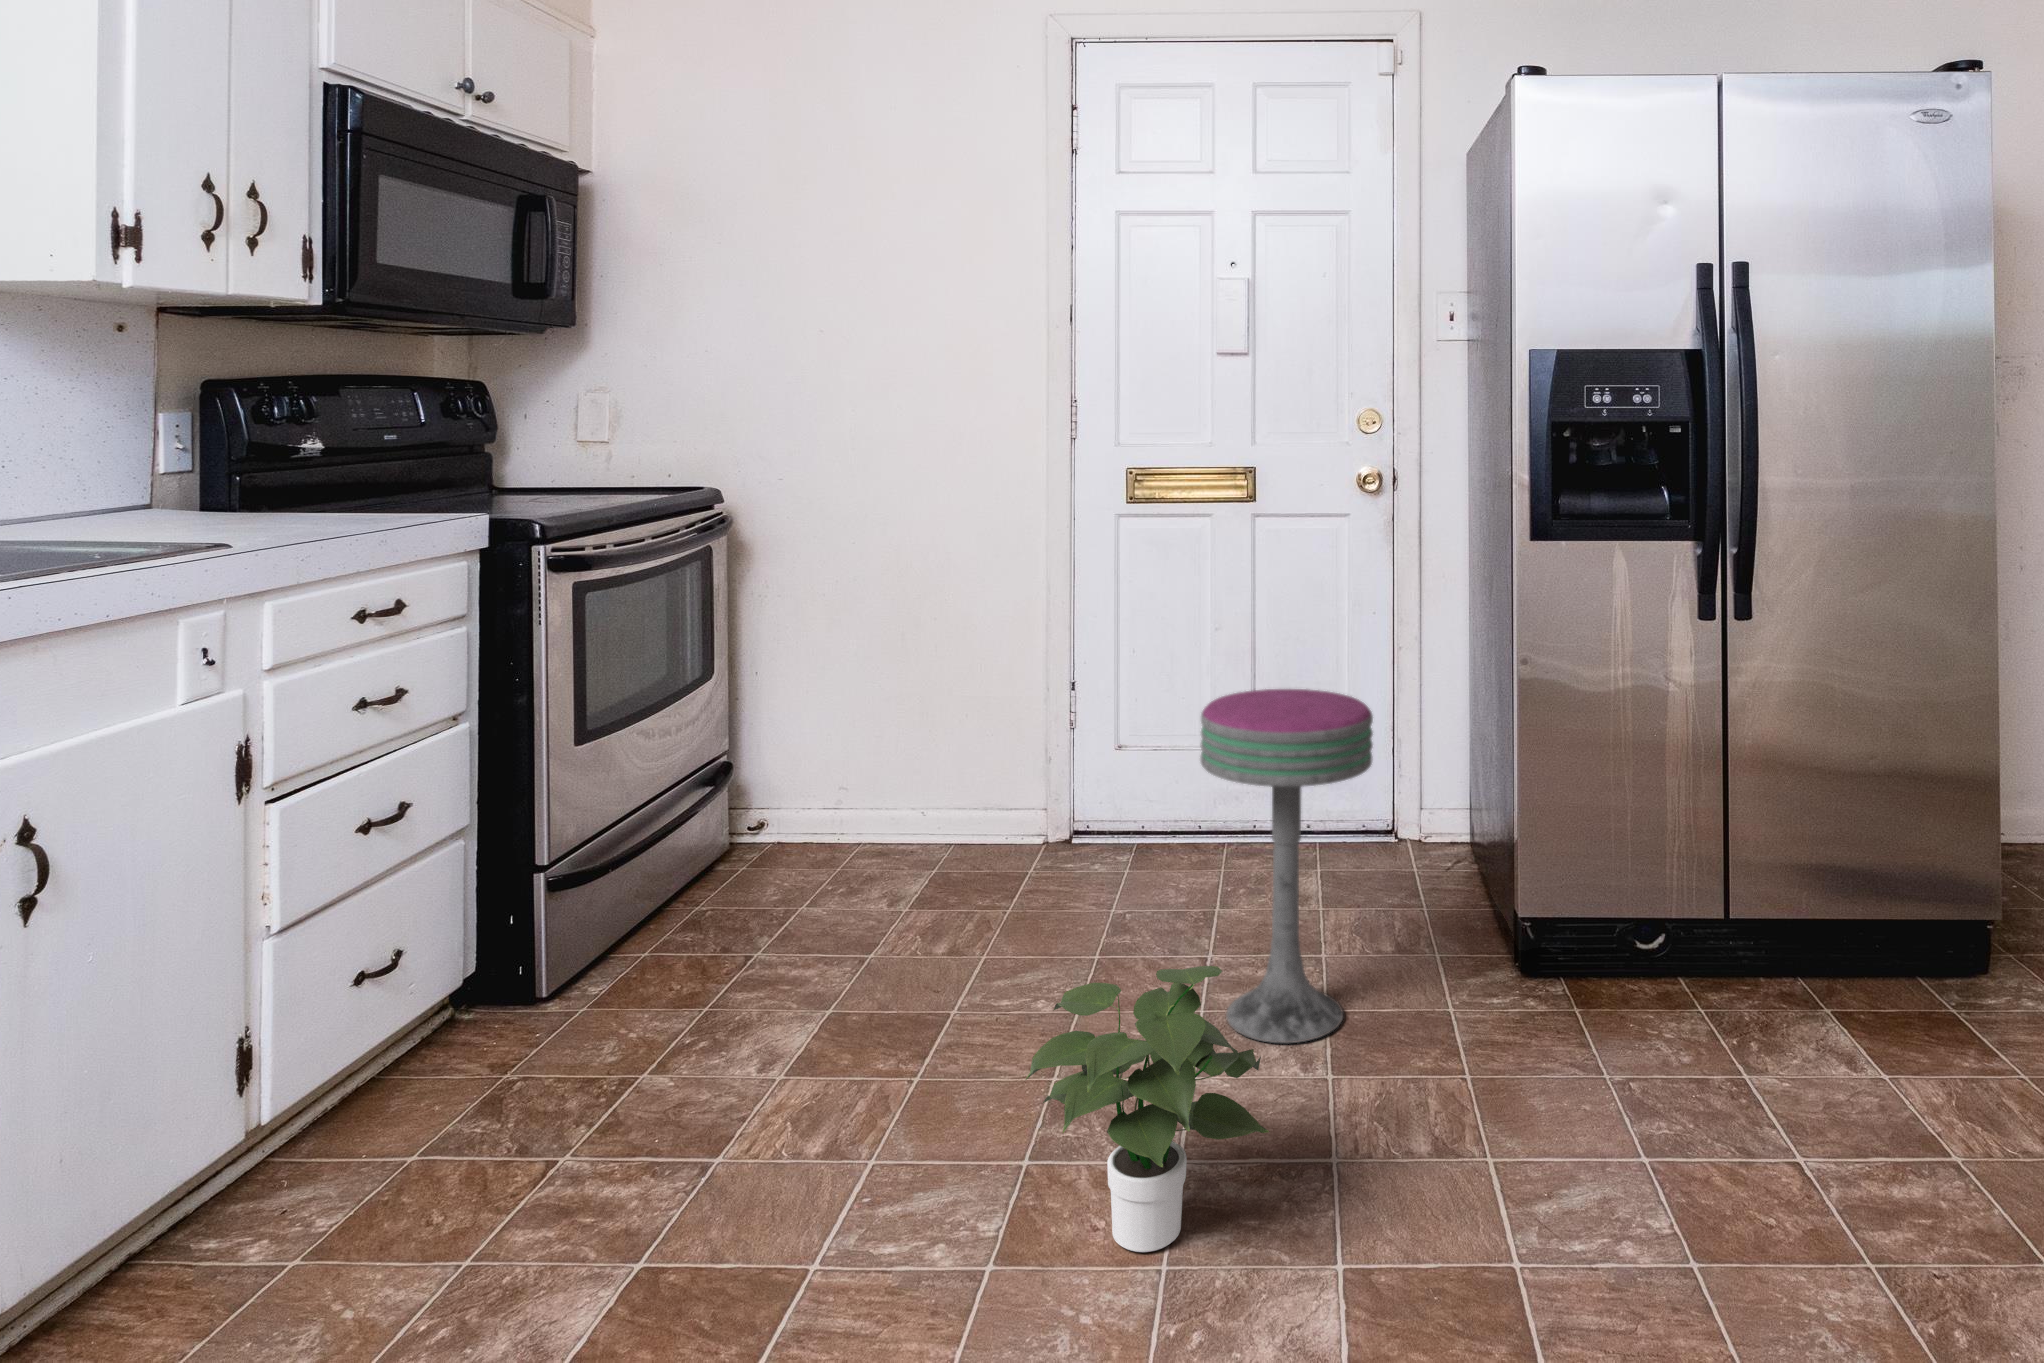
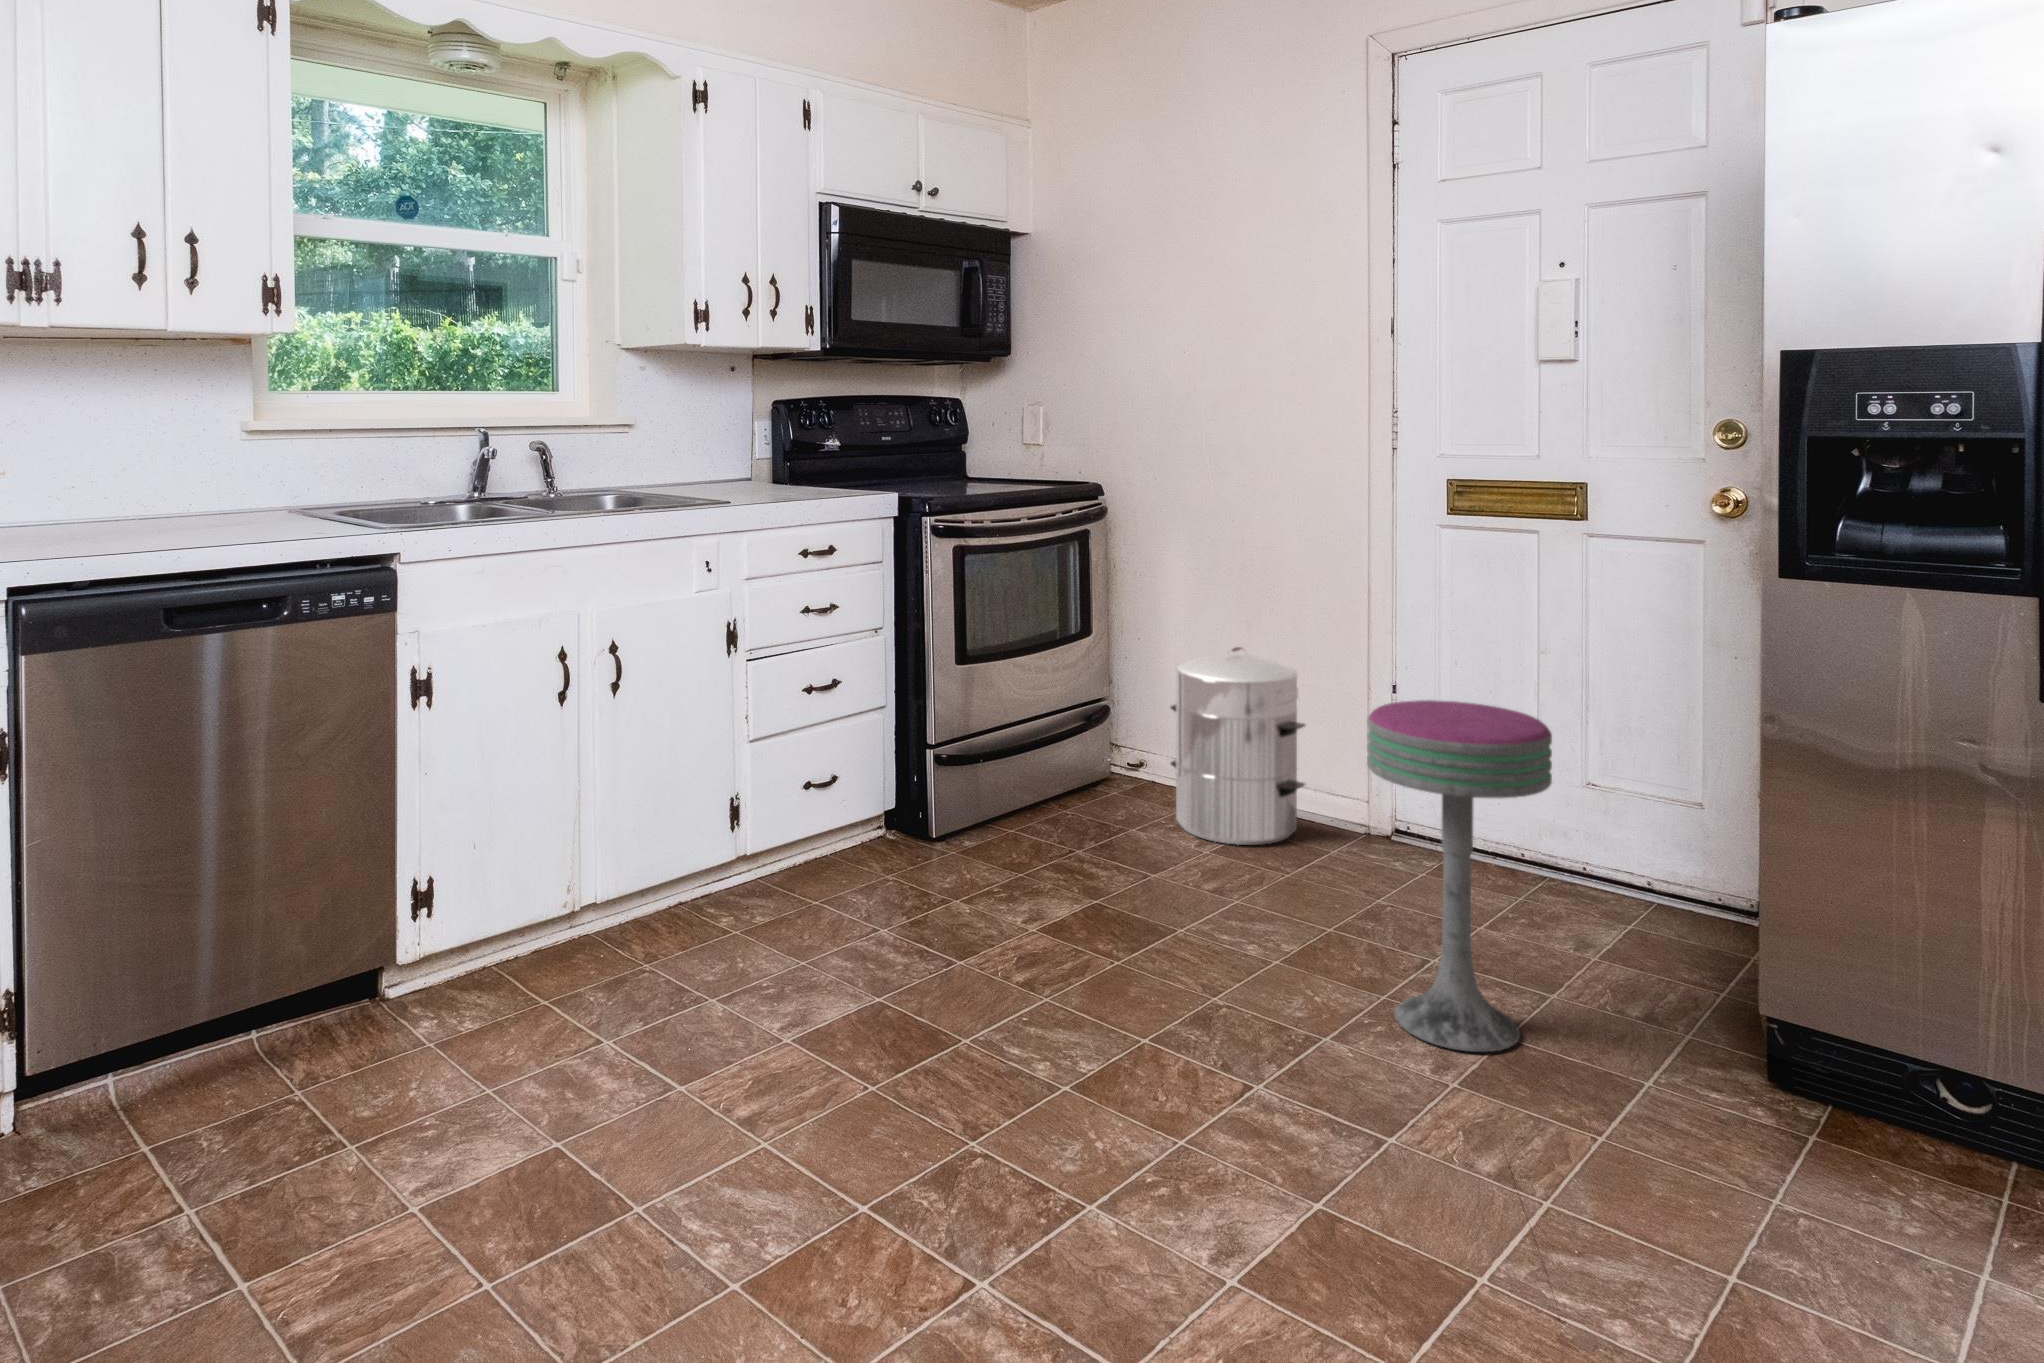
waste bin: none [833,666,999,896] -> present [1171,647,1305,845]
potted plant: present [1026,966,1269,1252] -> none [1105,903,1306,1131]

